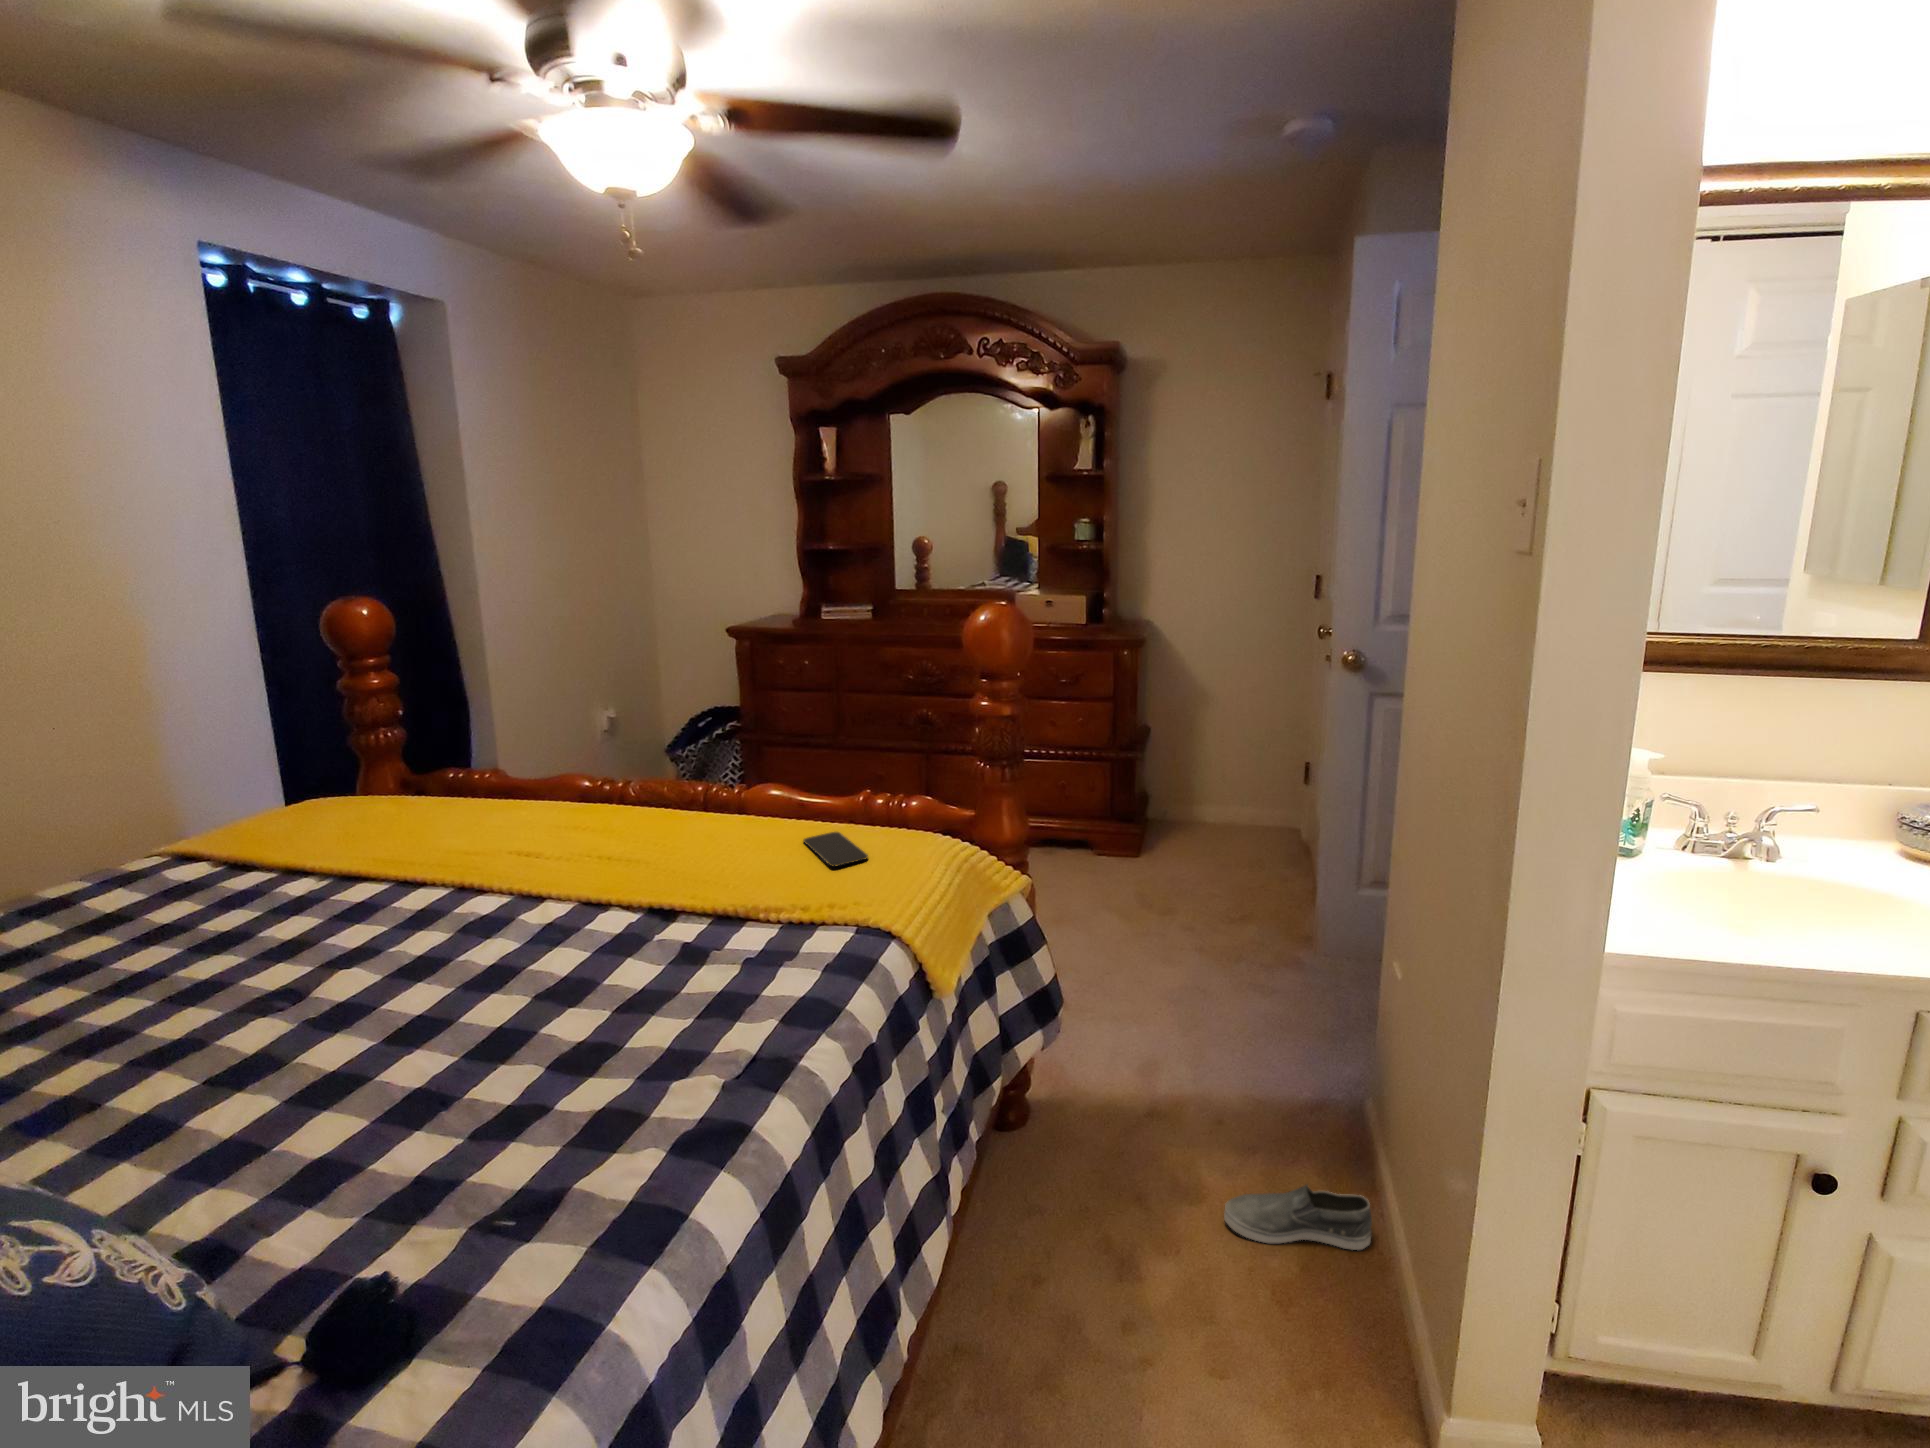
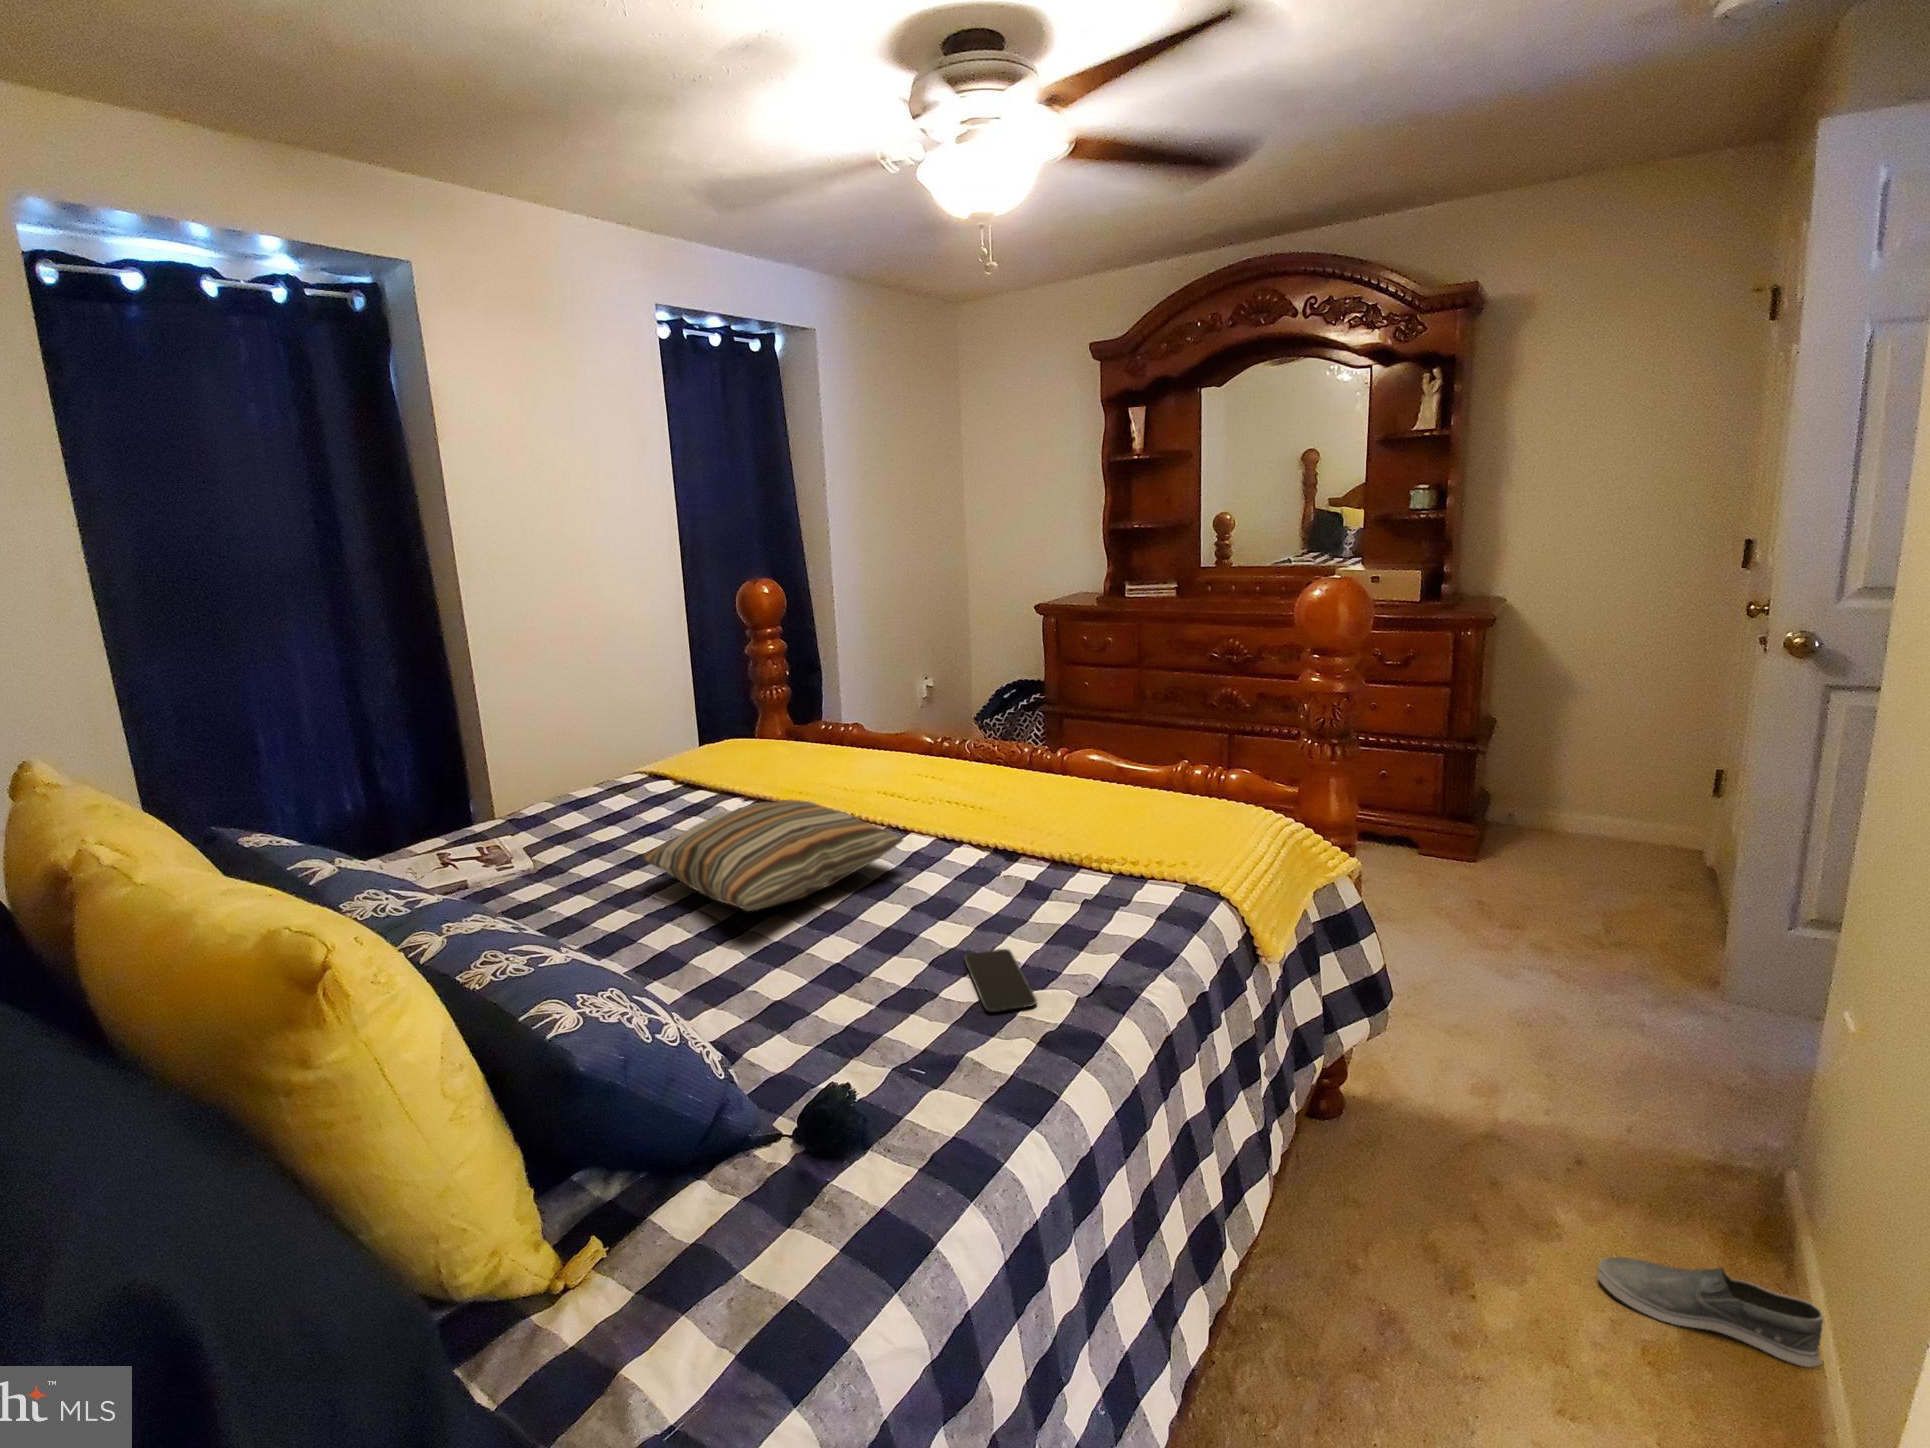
smartphone: present [804,832,868,866] -> present [964,949,1037,1012]
pillow: none [101,881,526,1047] -> present [643,800,903,911]

